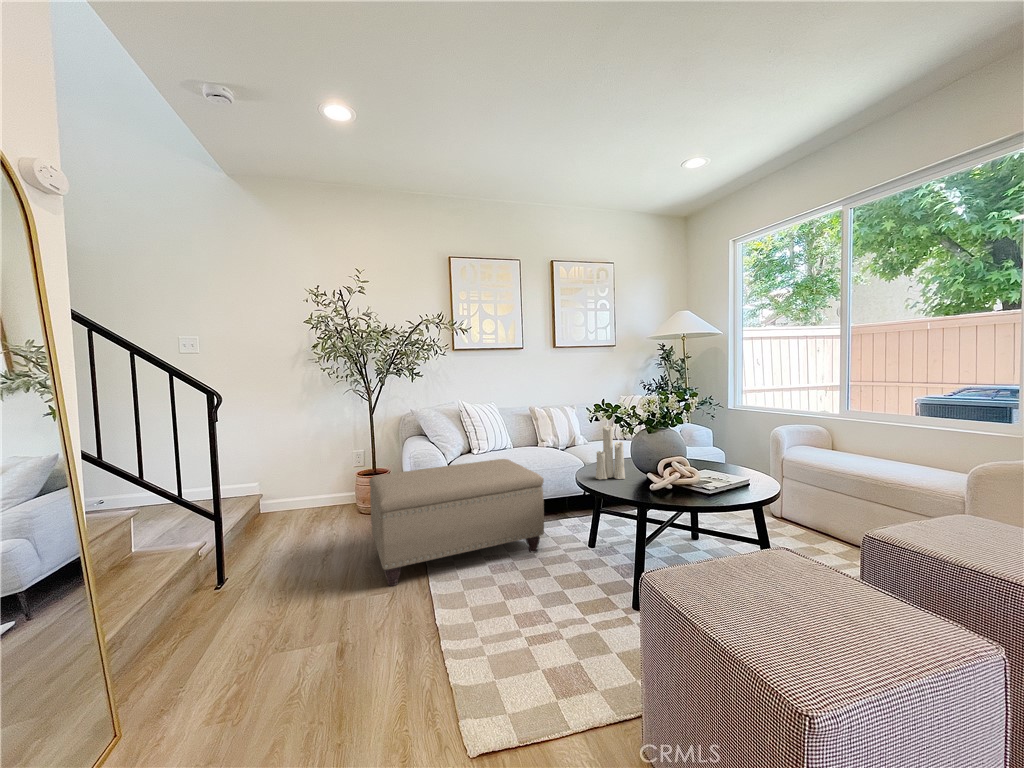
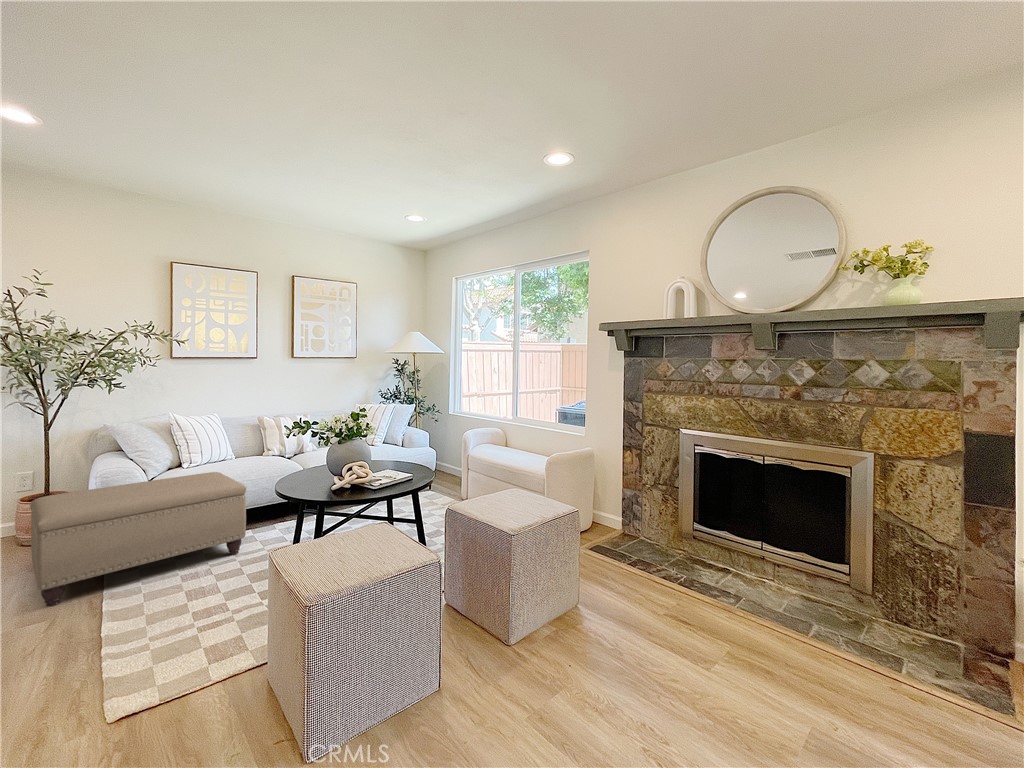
candle: present [595,421,625,479] -> none [292,431,319,484]

